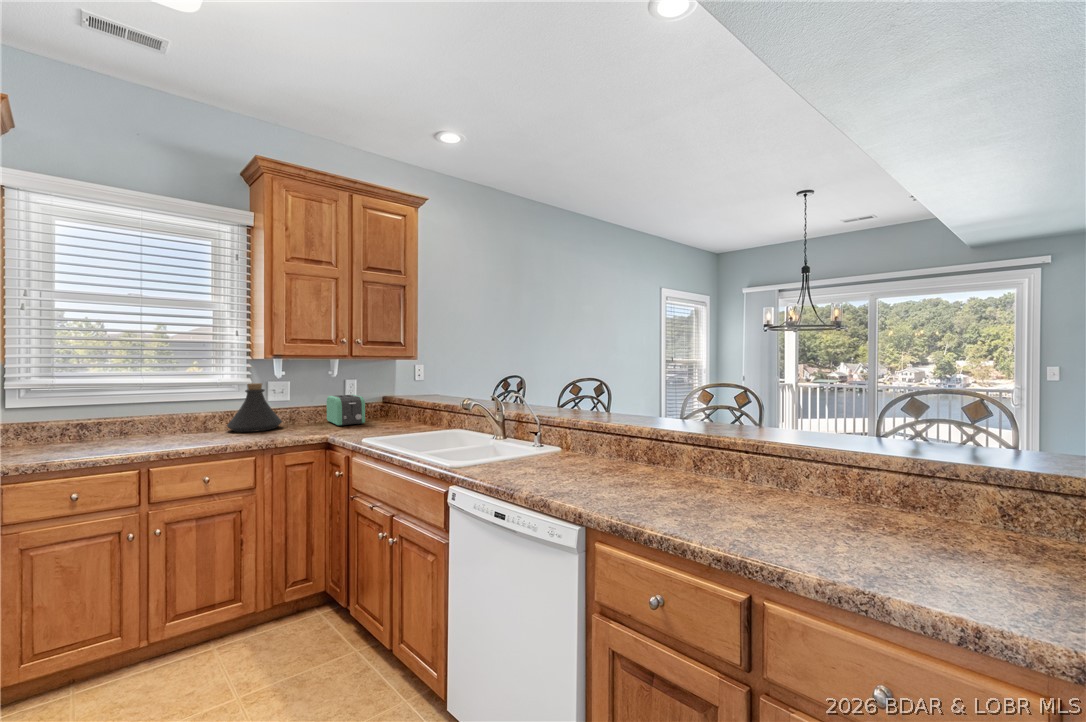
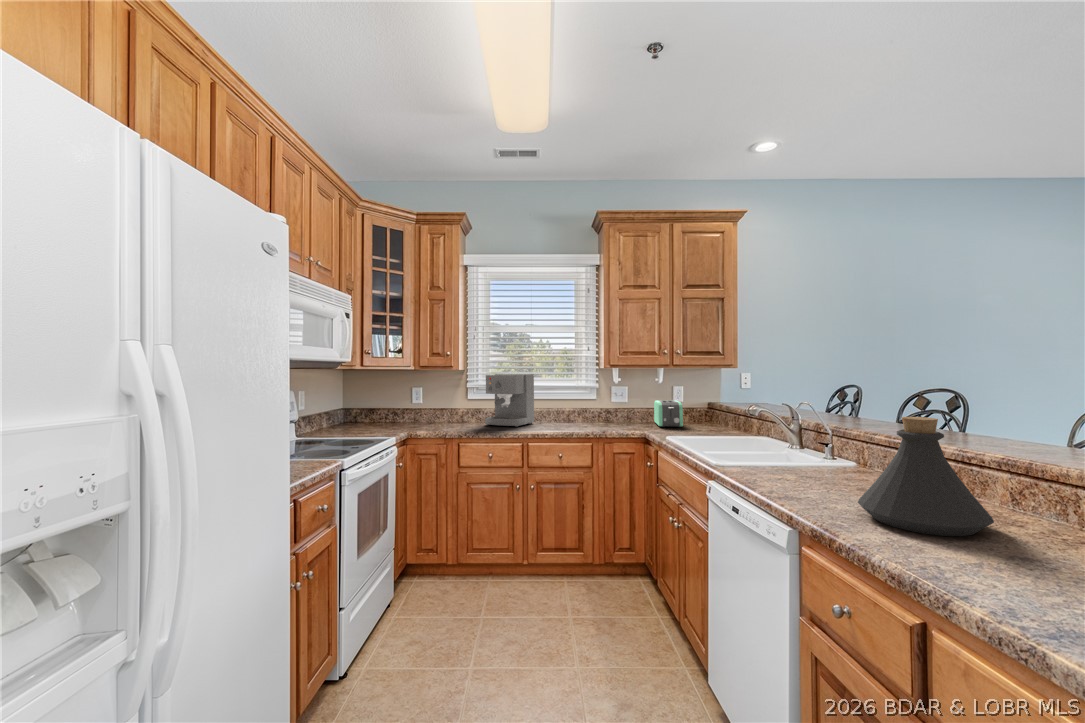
coffee maker: none [24,368,138,457] -> present [485,374,534,427]
bottle: present [227,383,282,432] -> present [858,417,994,536]

